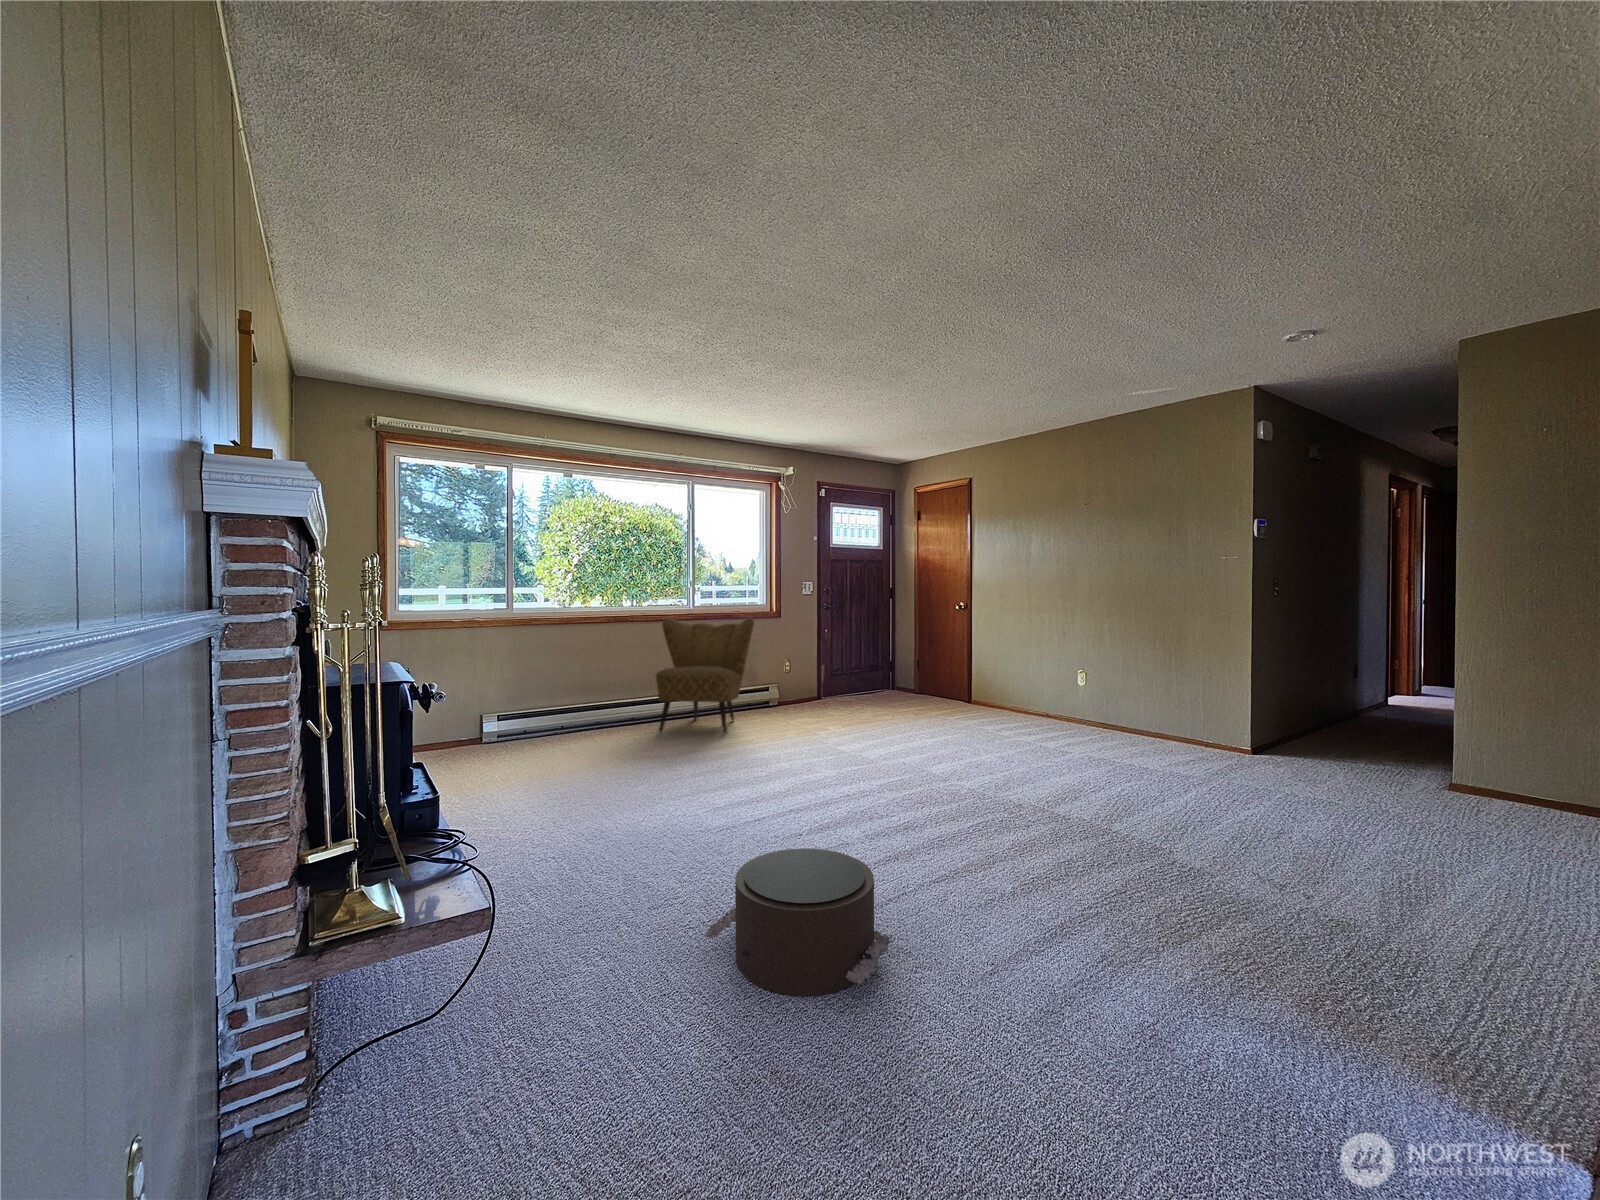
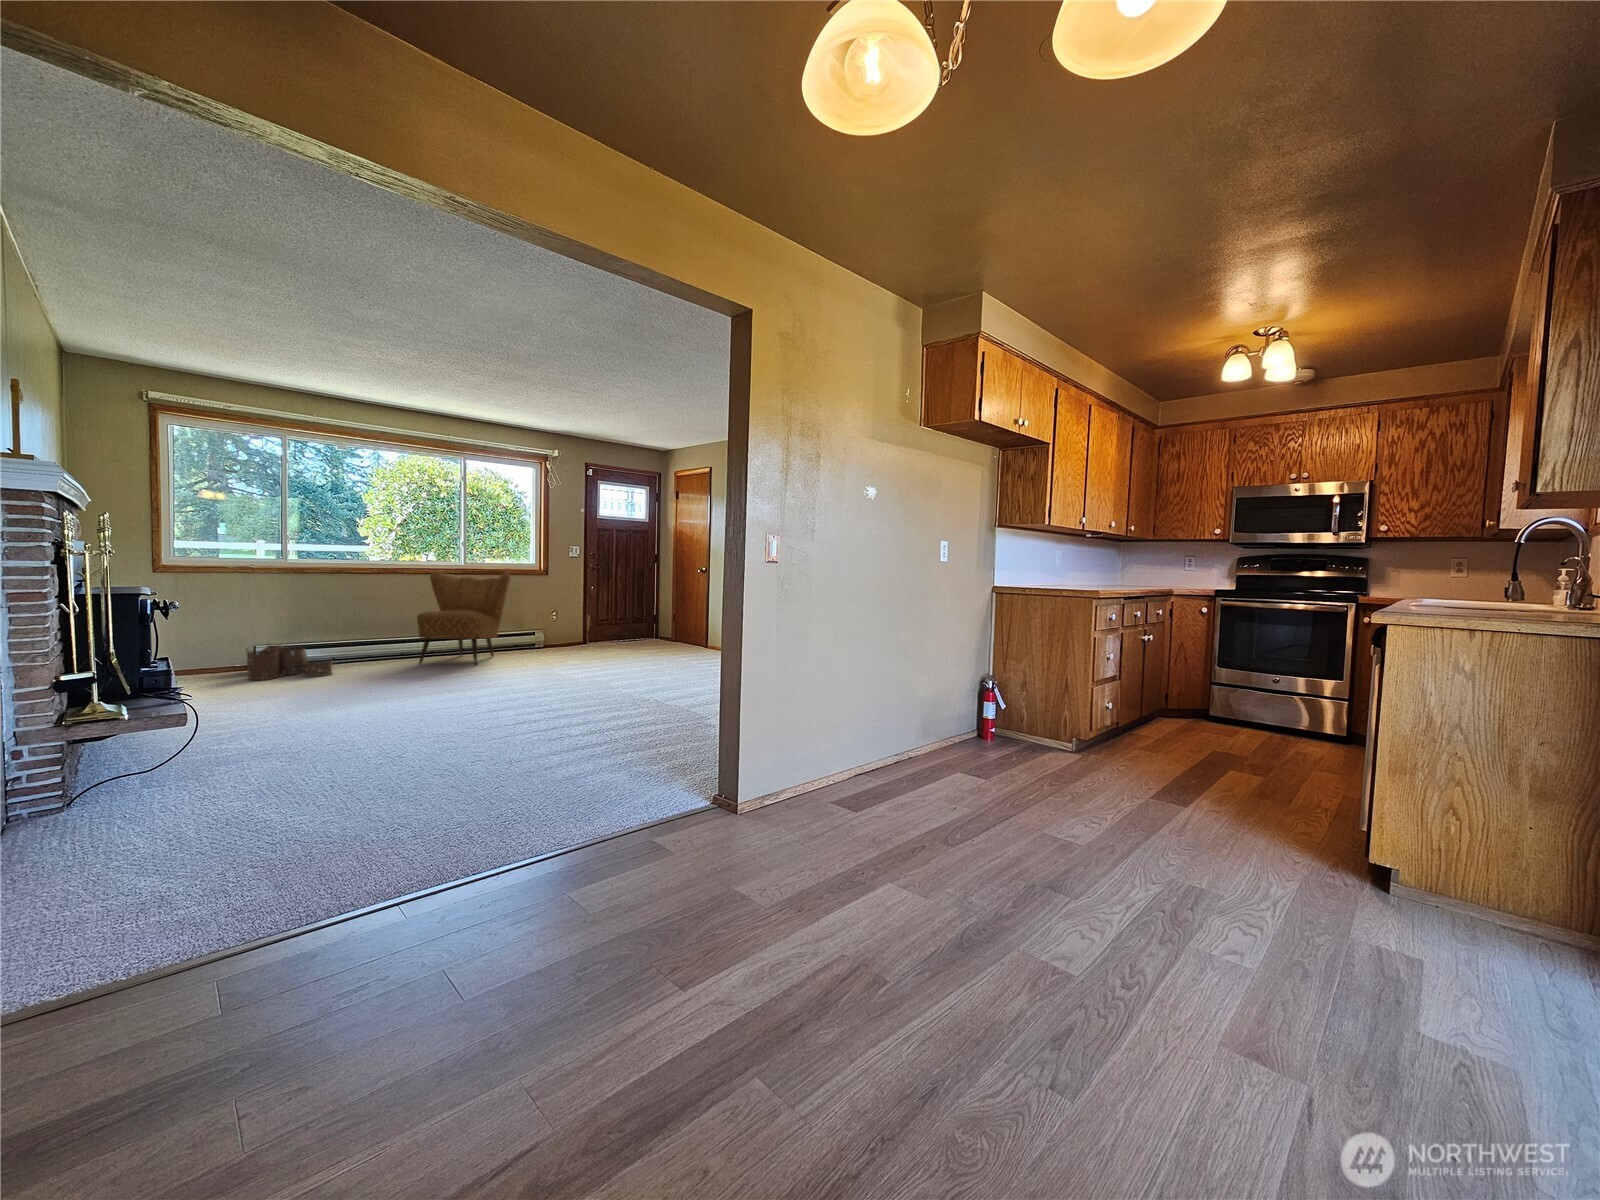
woven basket: none [480,711,571,761] -> present [246,643,332,680]
pouf: present [704,848,892,996] -> none [345,704,465,771]

